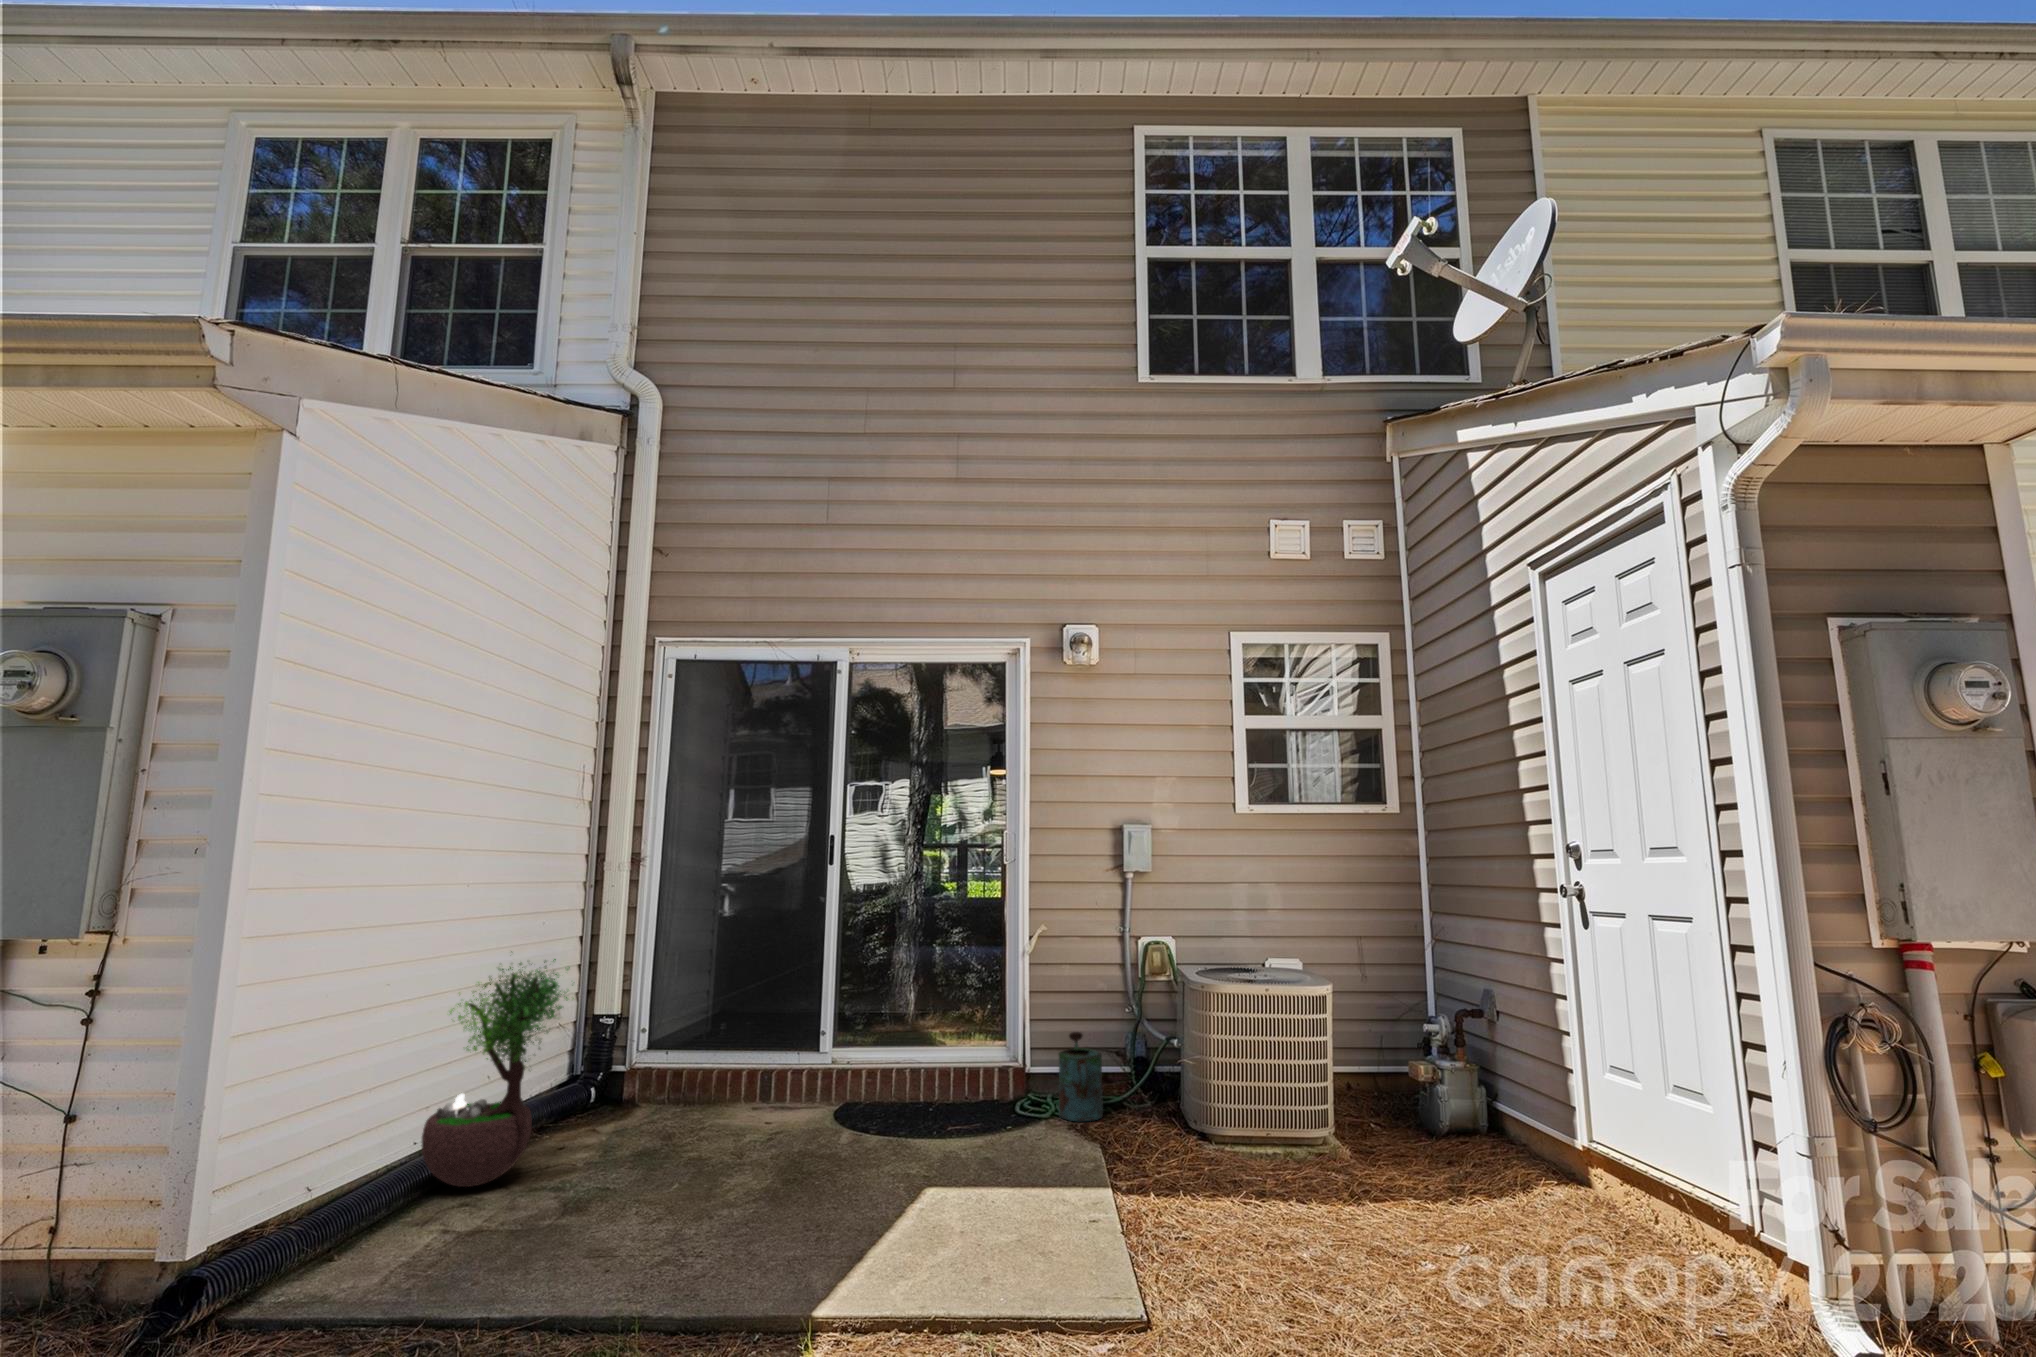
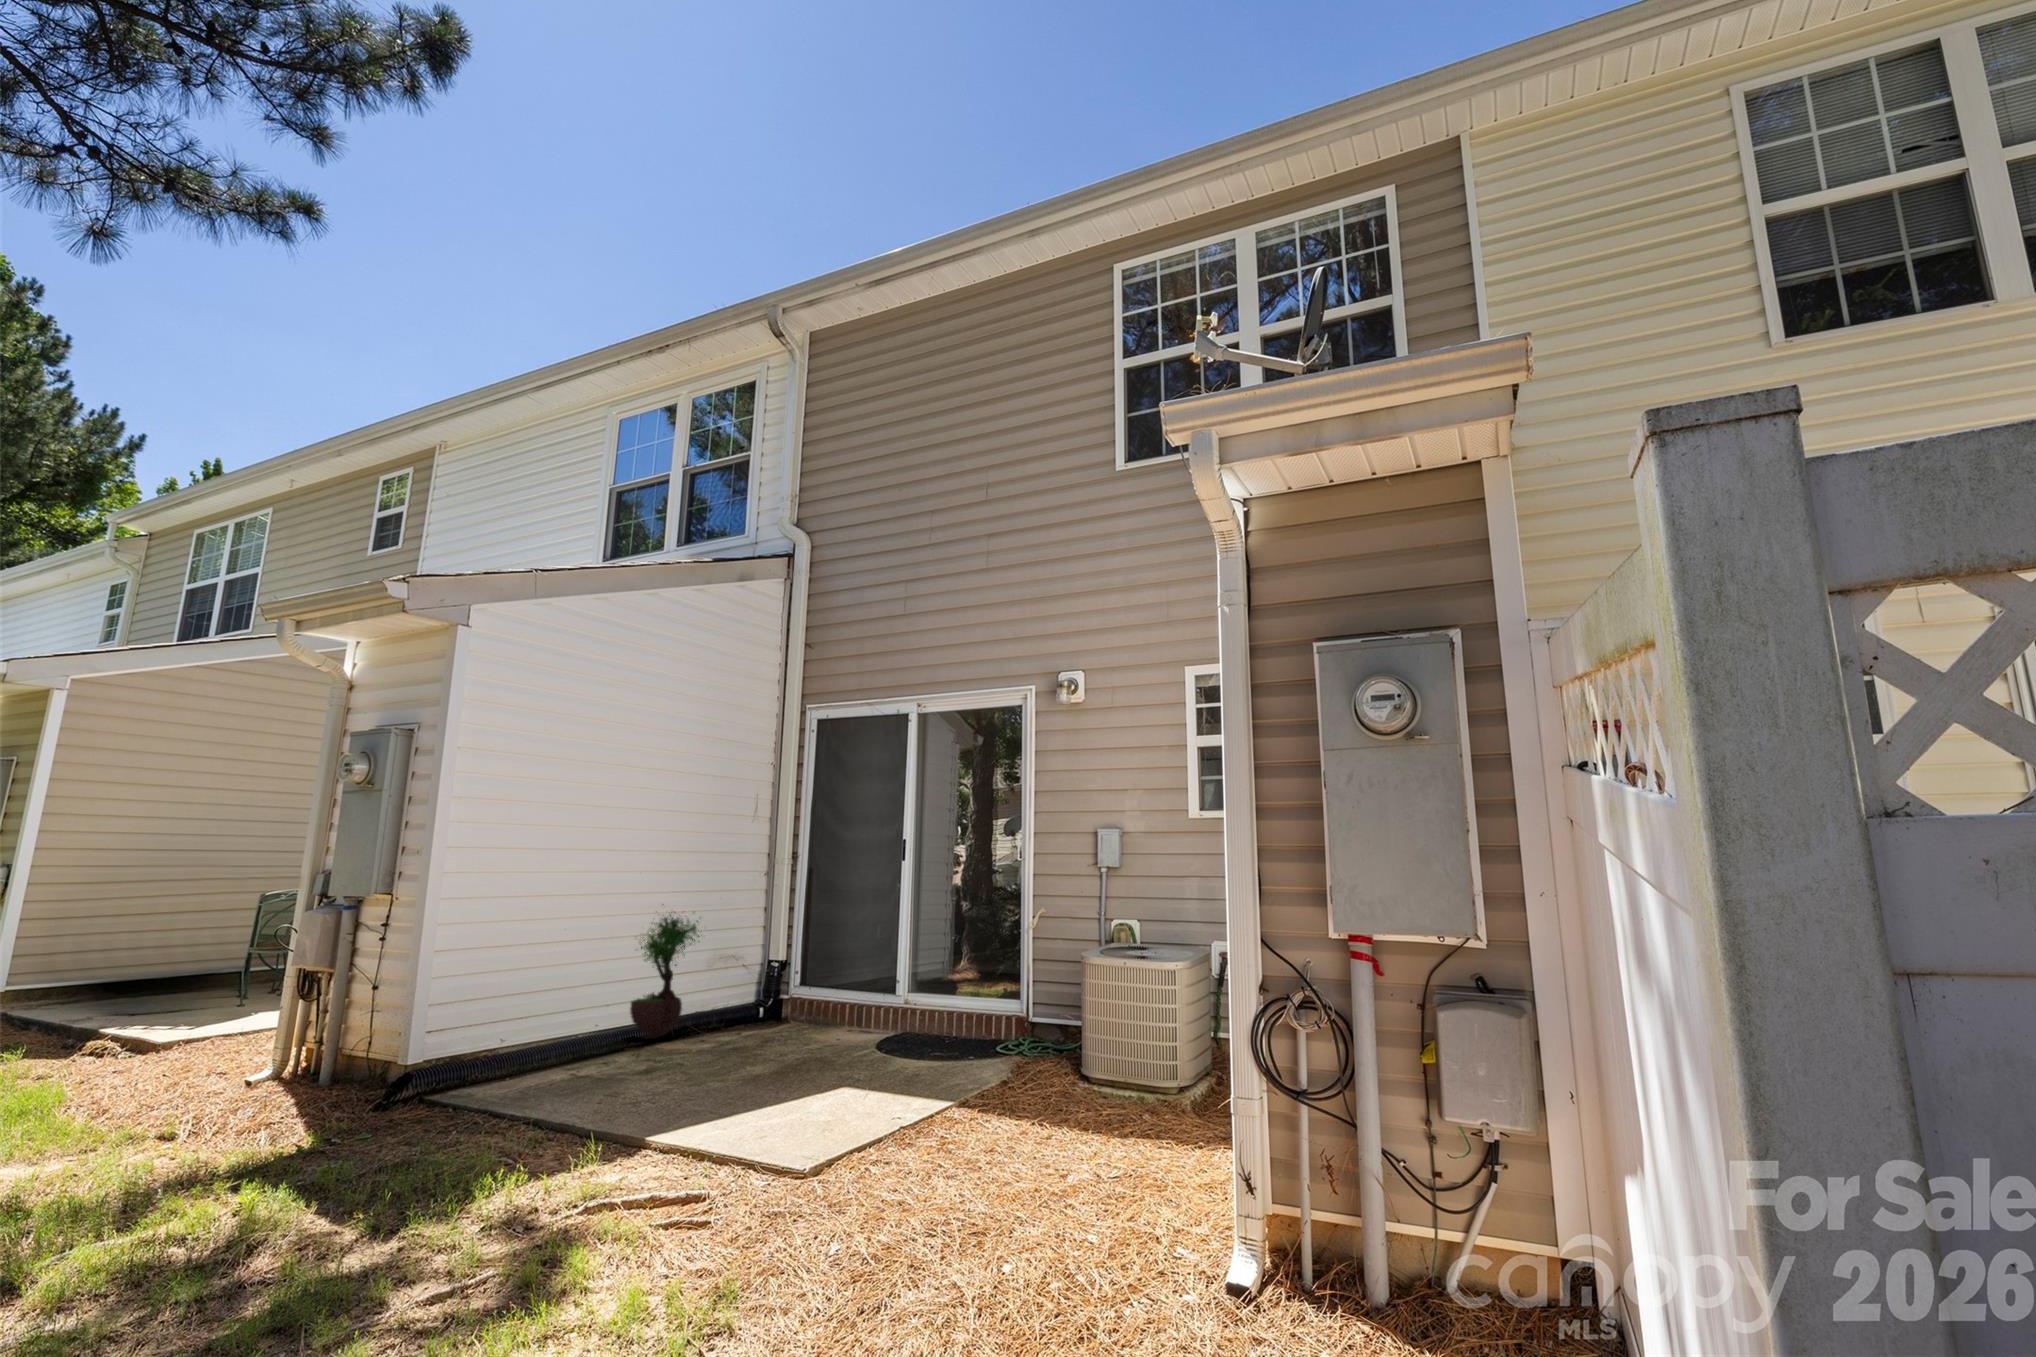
watering can: present [1059,1032,1103,1121] -> none [1022,992,1063,1054]

